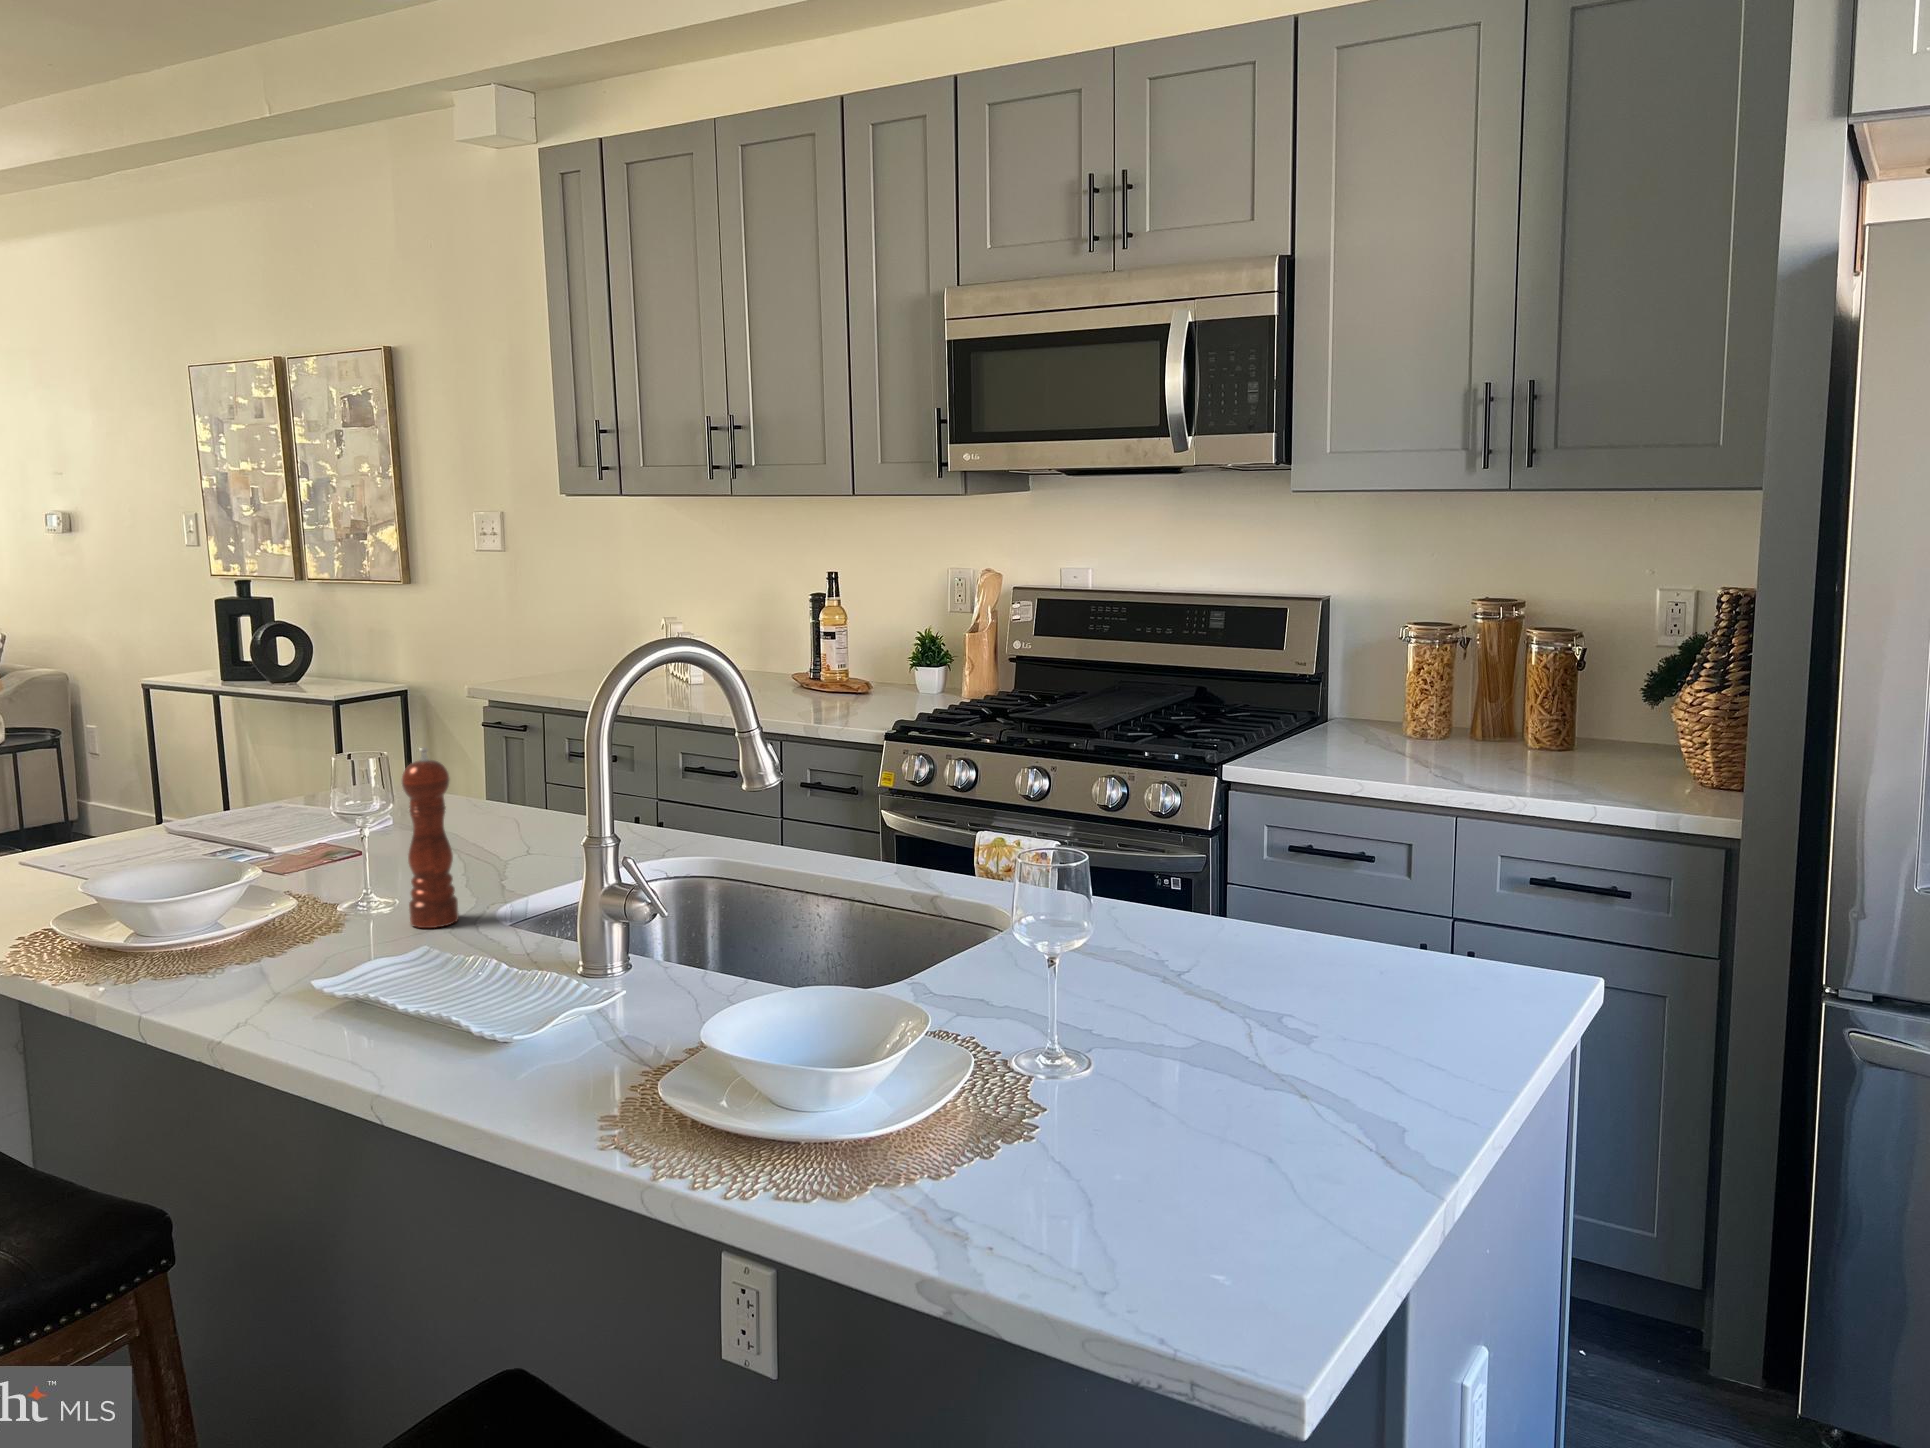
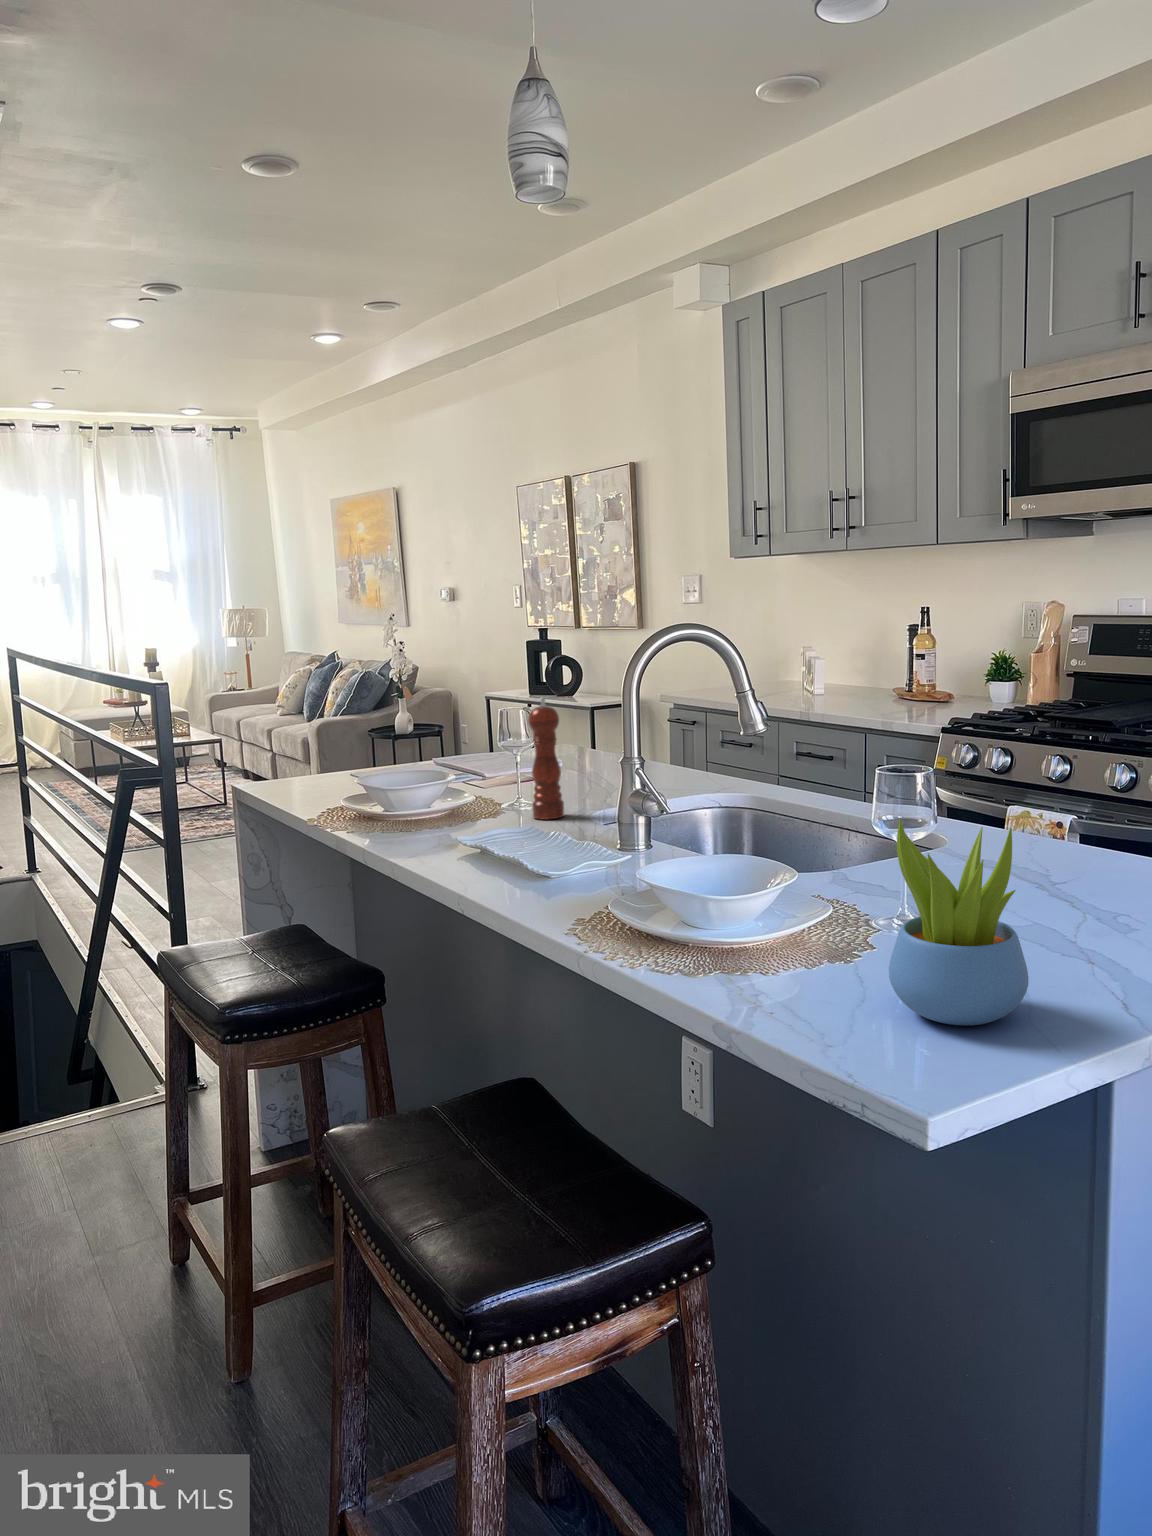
succulent plant: none [1101,954,1268,1209] -> present [889,818,1029,1026]

